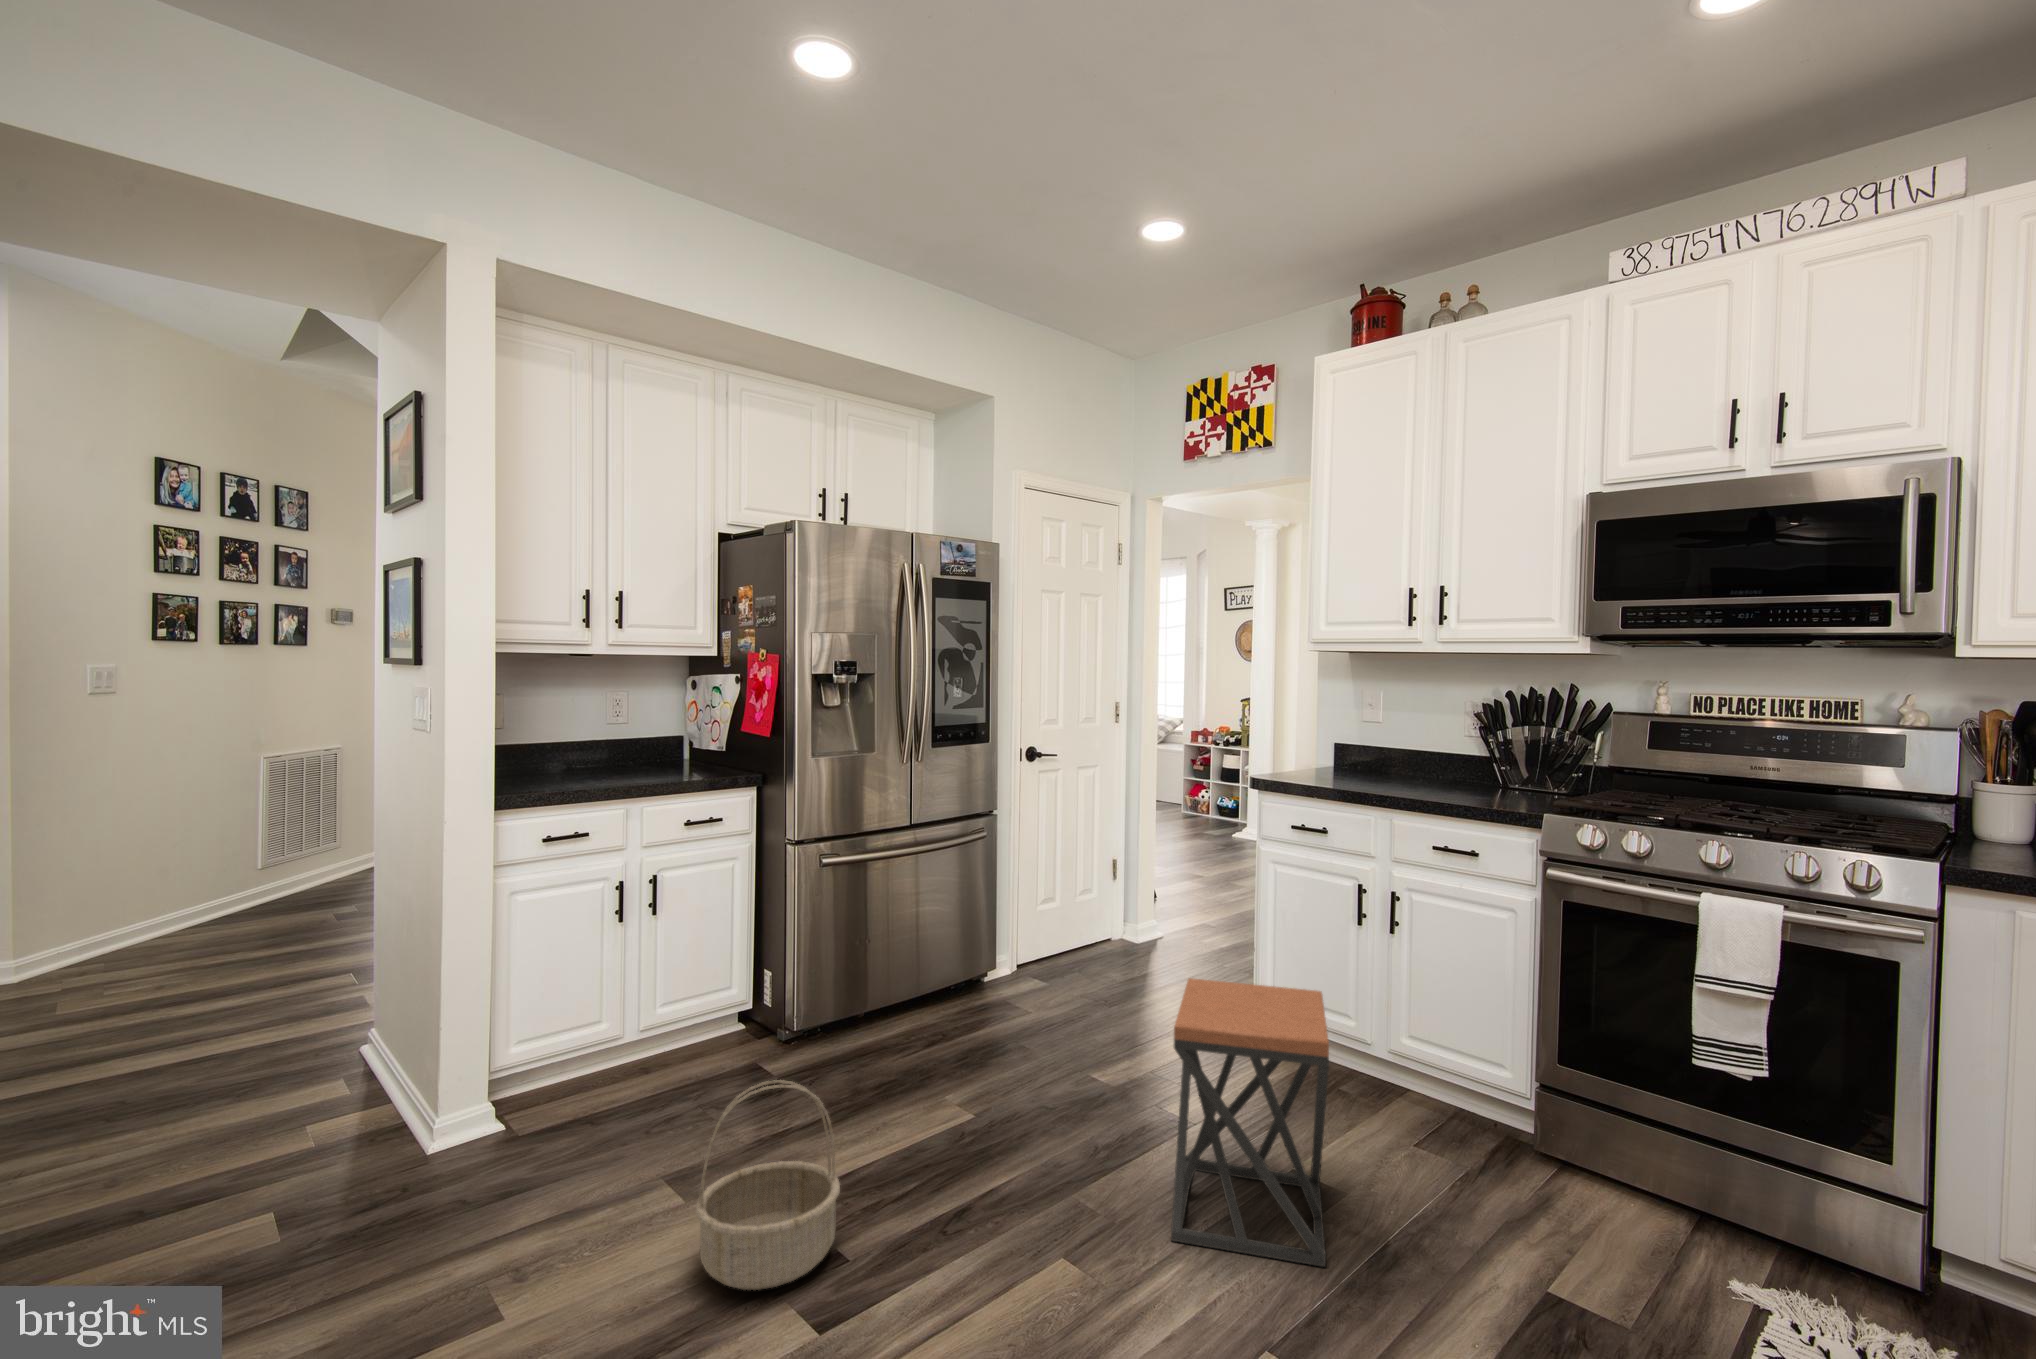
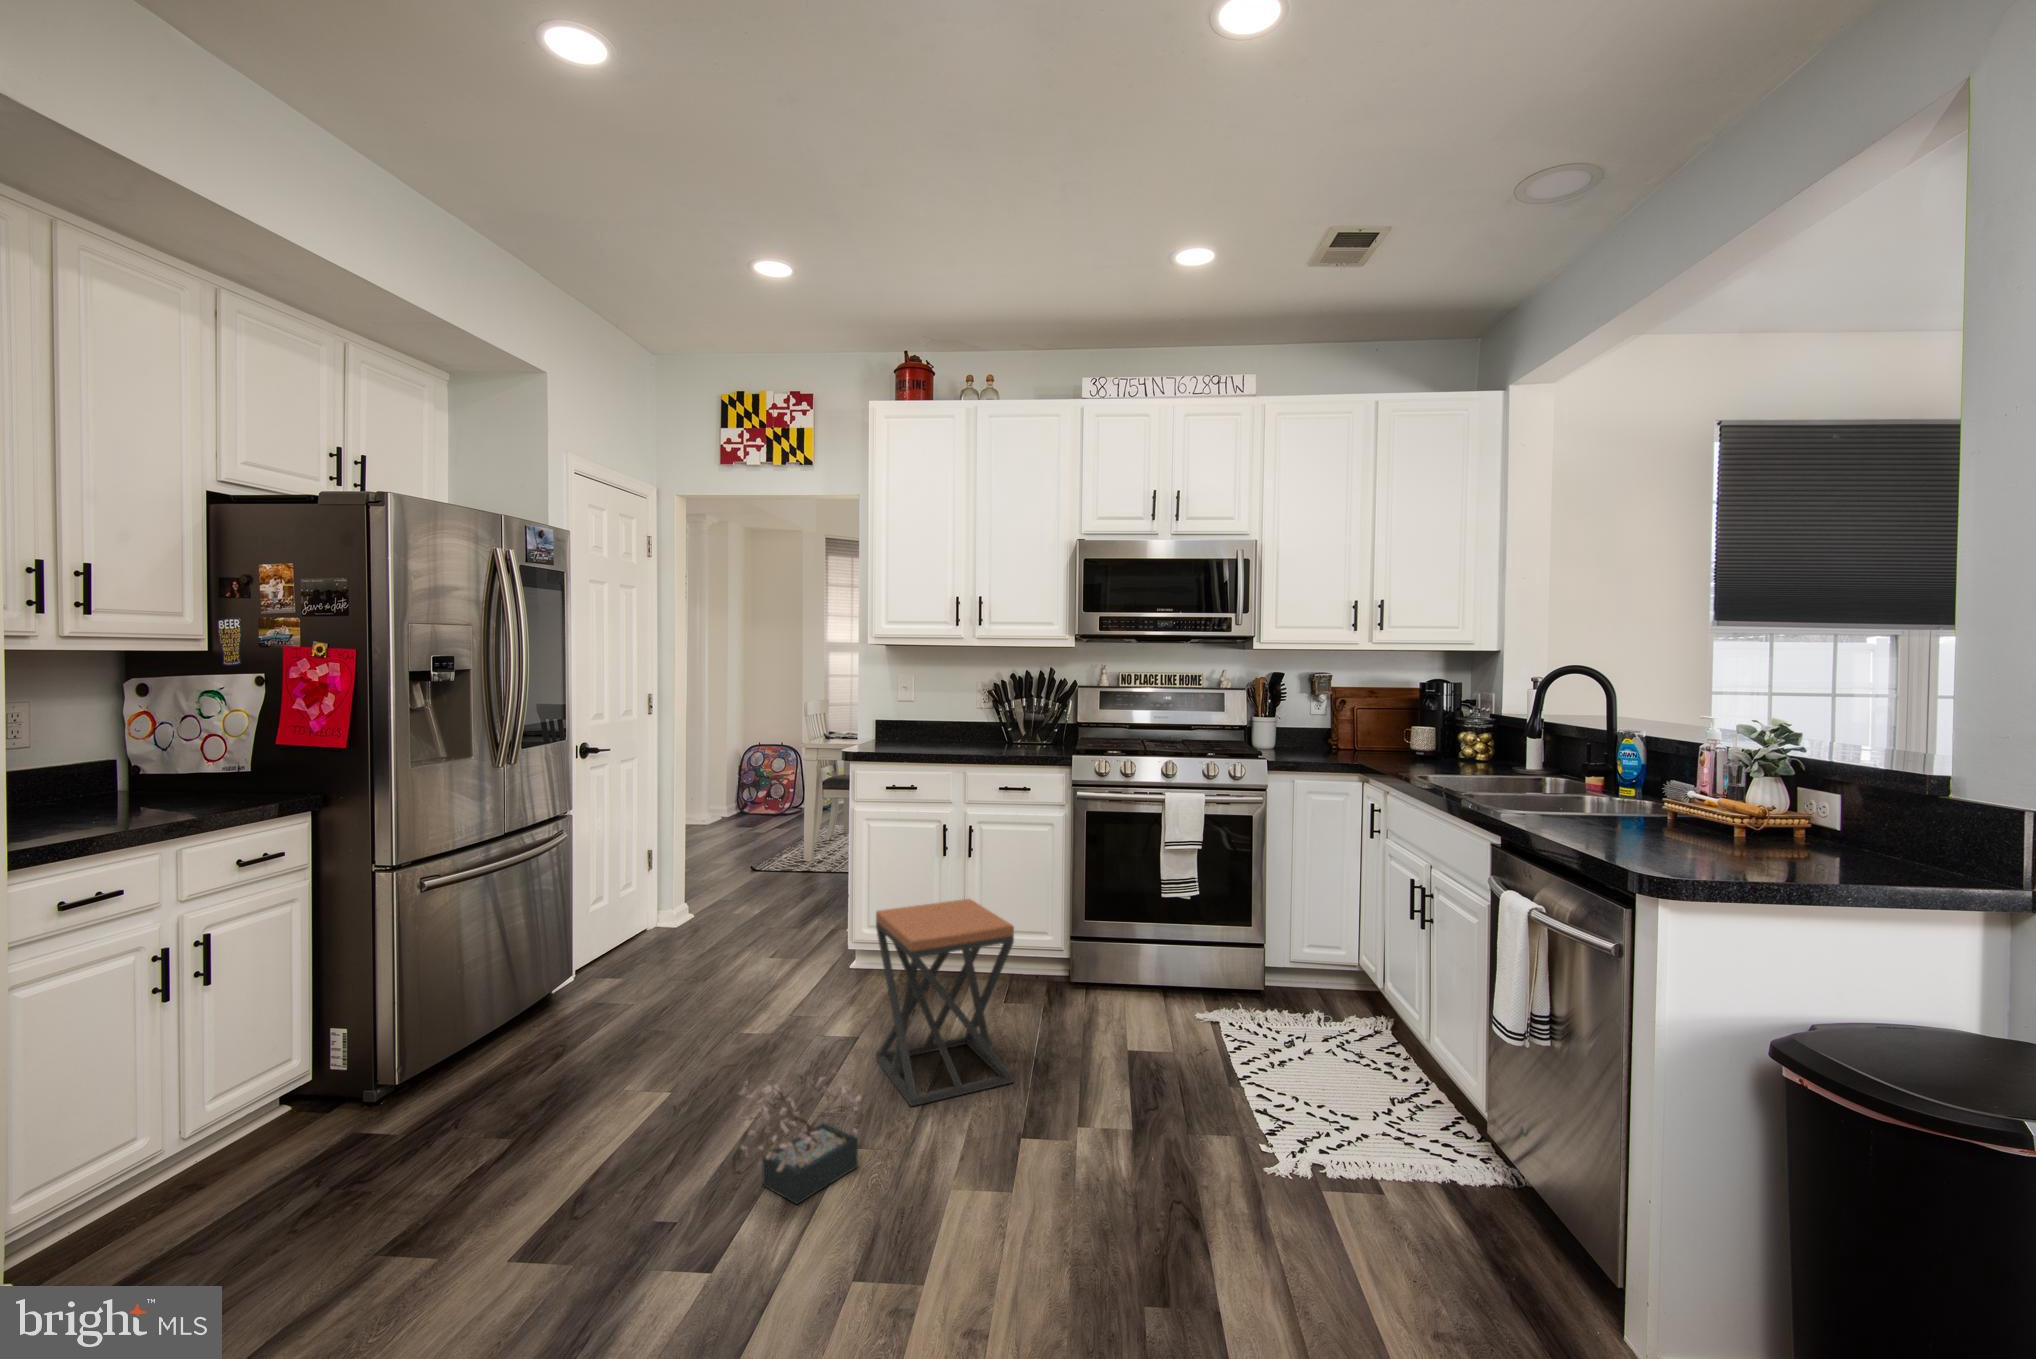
basket: present [696,1080,840,1290] -> none [526,1075,670,1290]
decorative plant: none [907,1132,1072,1299] -> present [738,1071,861,1204]

